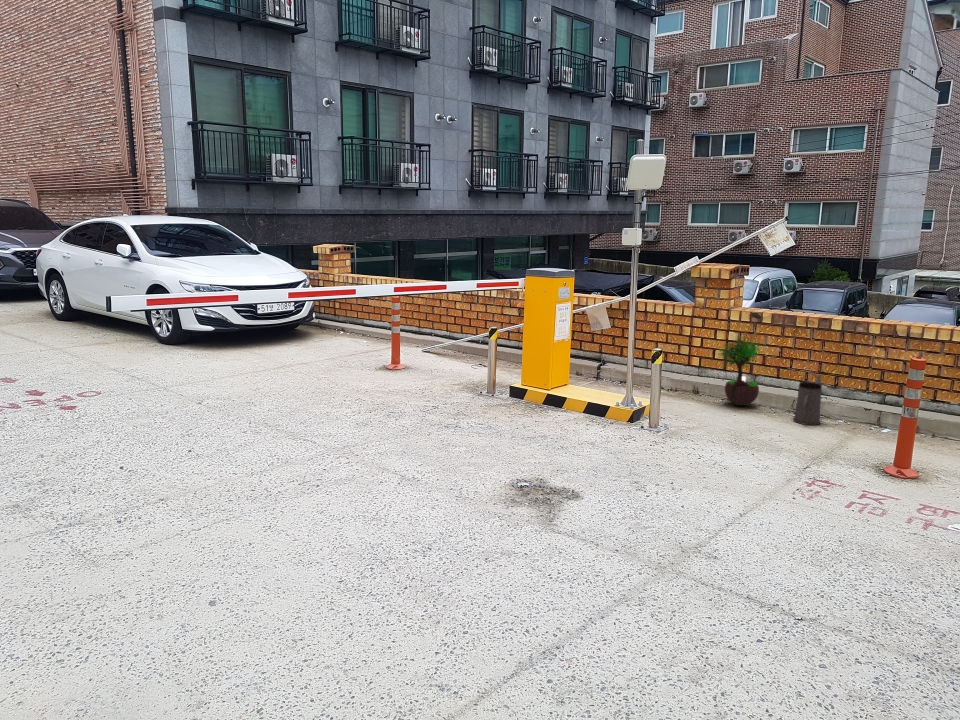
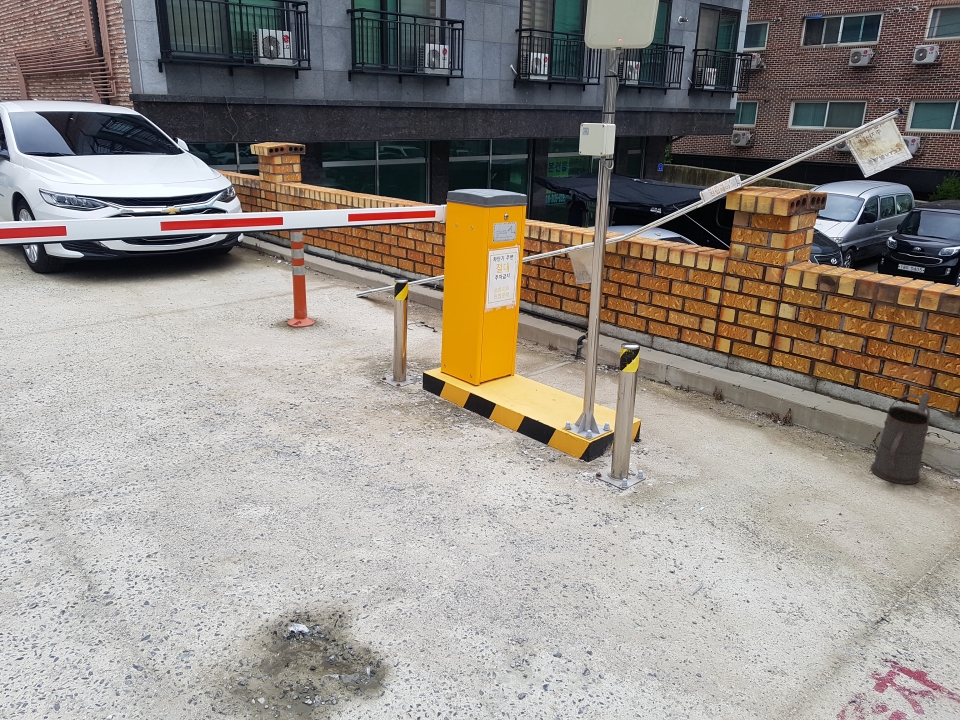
potted tree: present [719,339,759,406] -> none [753,308,833,427]

